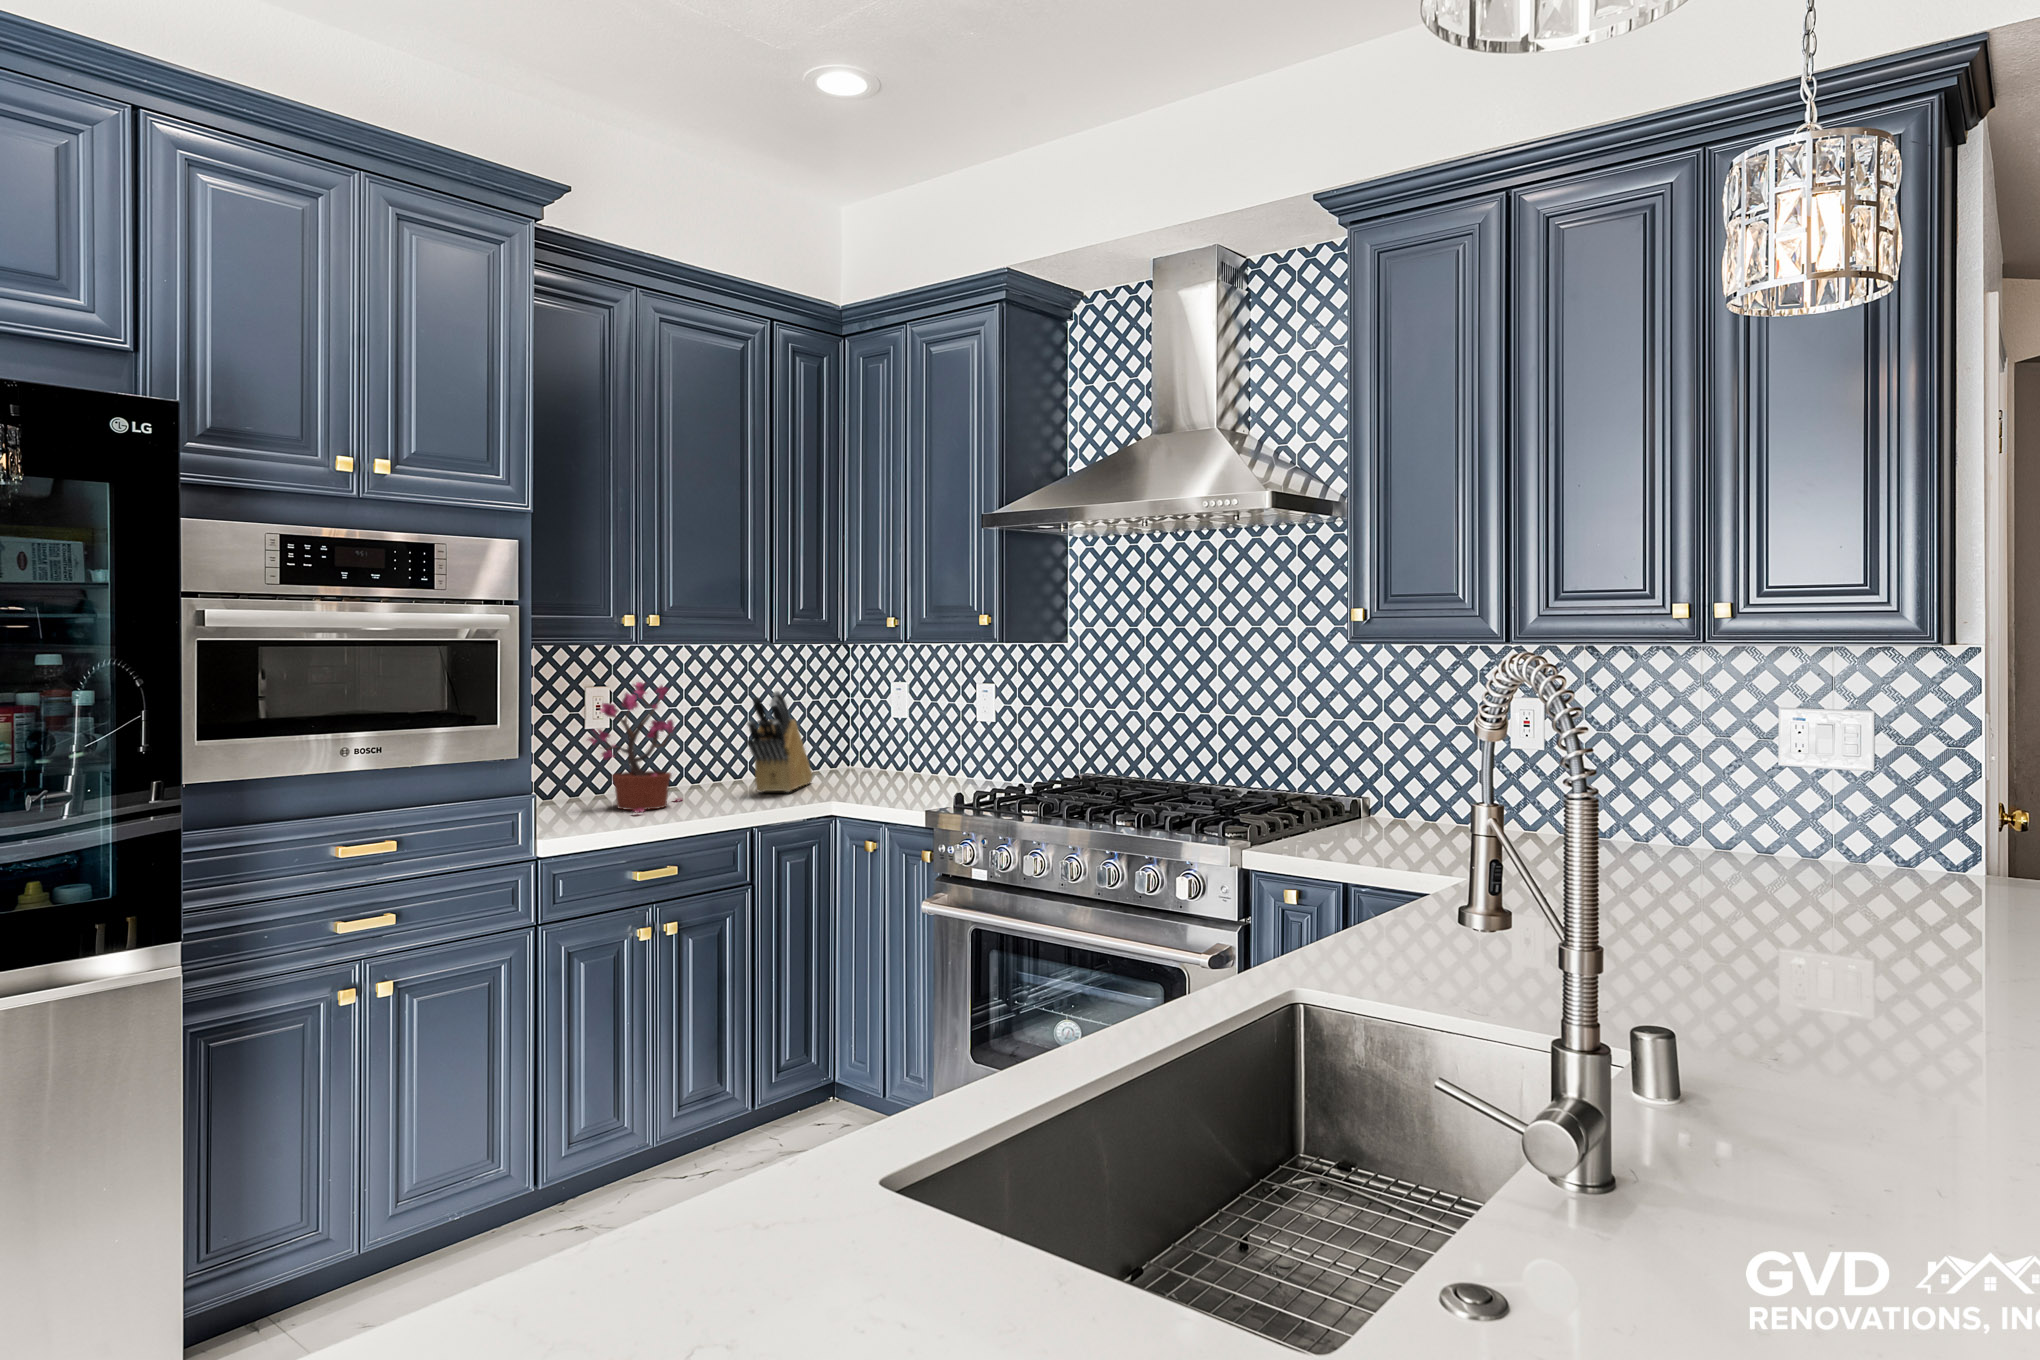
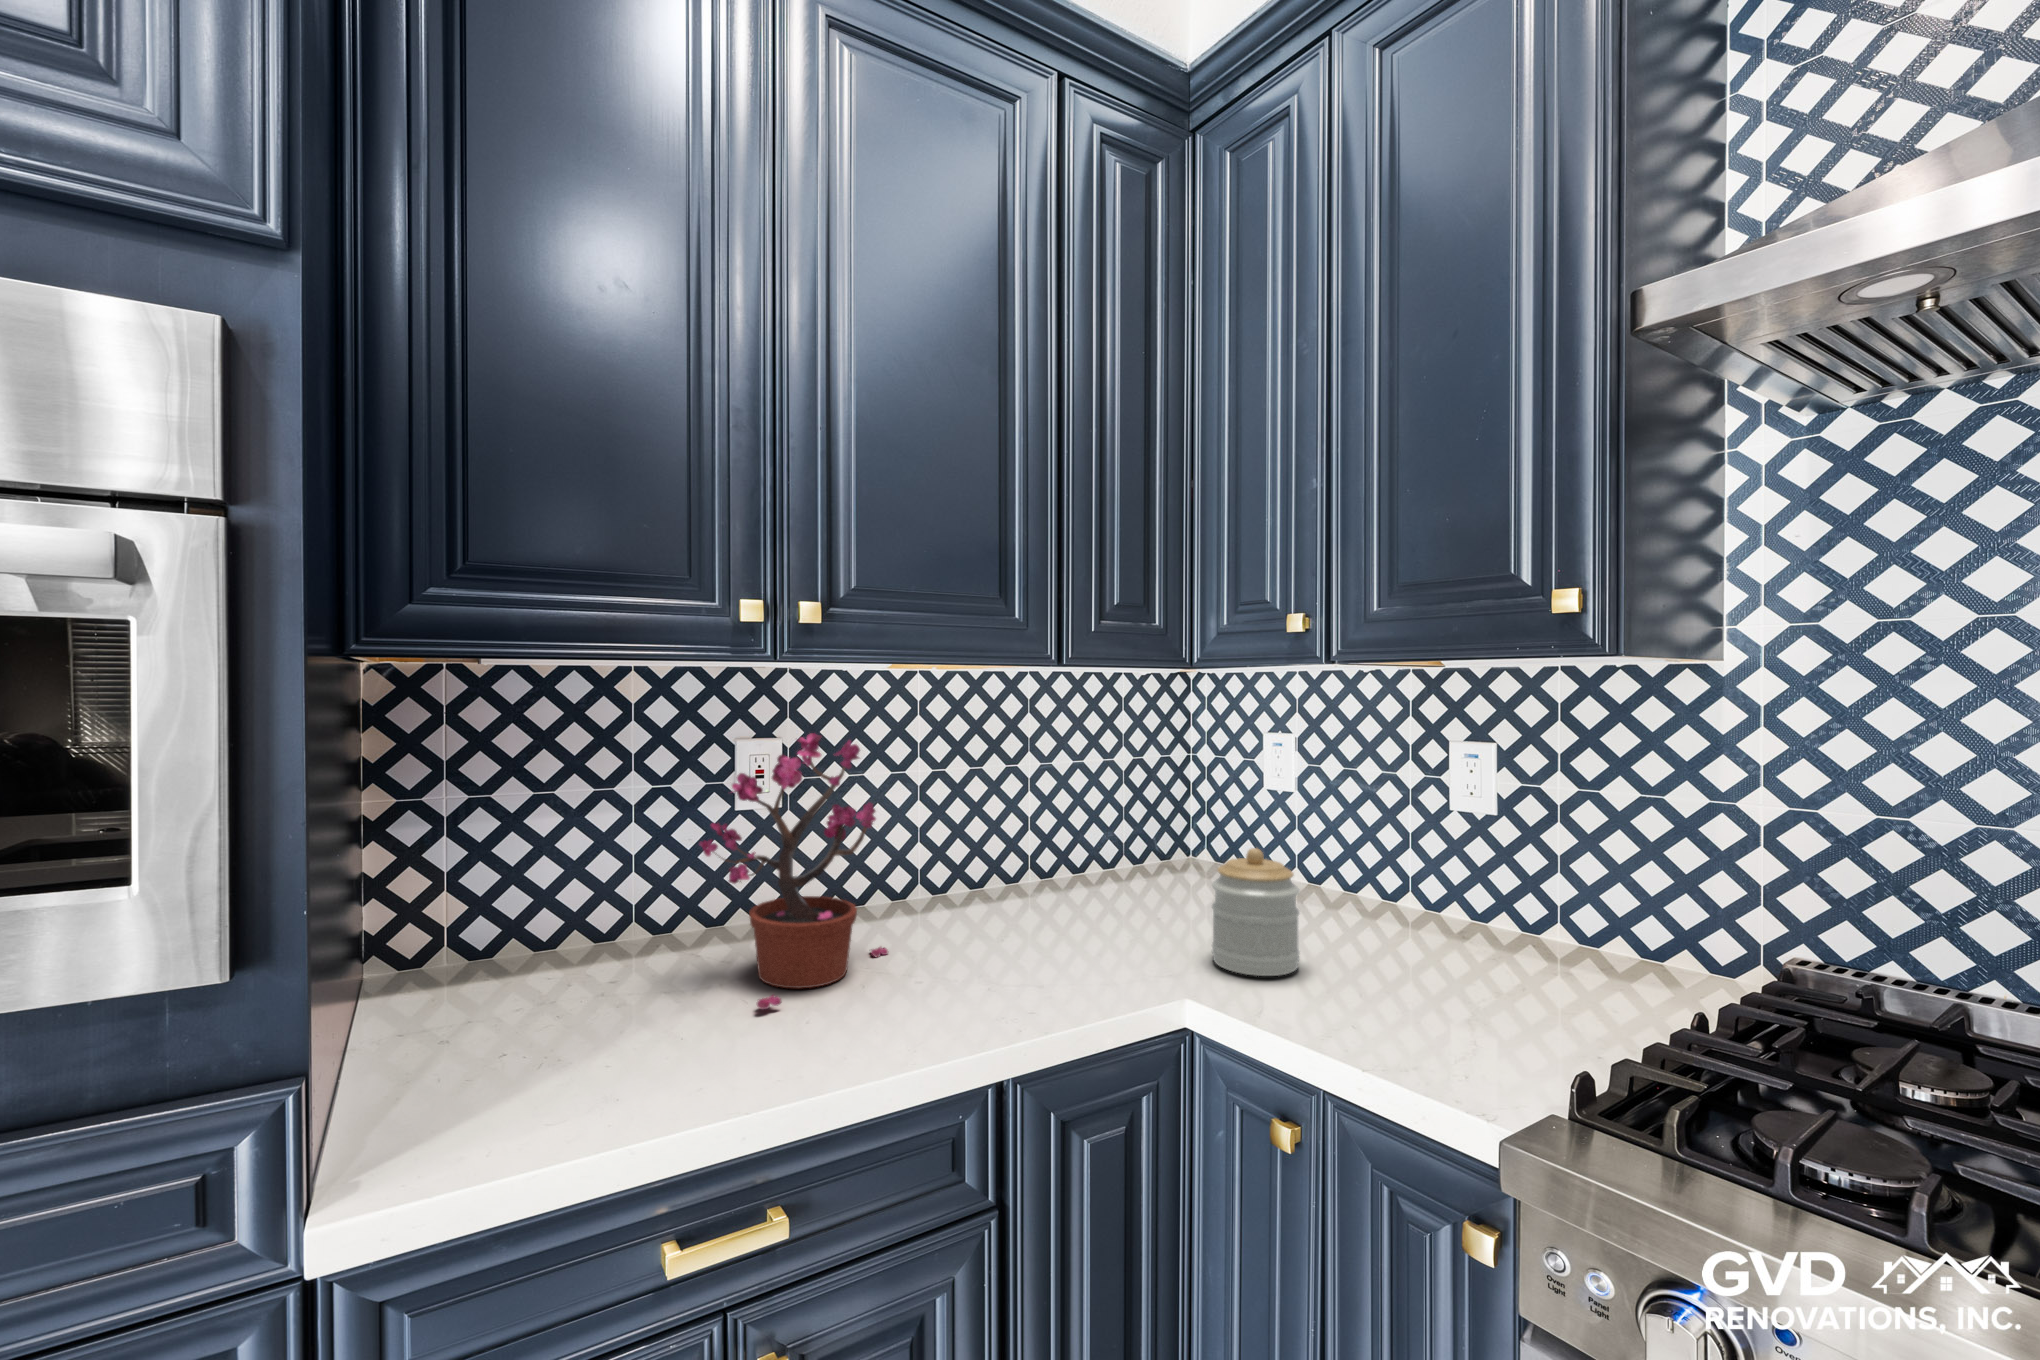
knife block: present [747,691,813,793] -> none [1003,754,1130,944]
jar: none [857,735,900,795] -> present [1212,848,1300,976]

